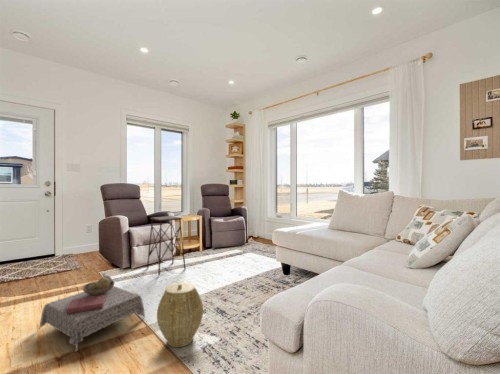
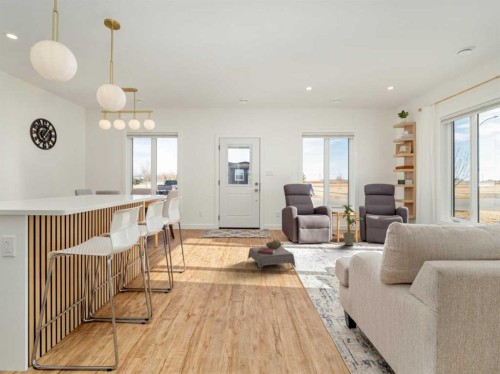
house plant: none [187,208,214,258] -> present [342,205,363,245]
side table: present [147,216,186,275] -> none [309,209,335,251]
woven basket: present [157,282,203,347] -> none [296,248,323,283]

